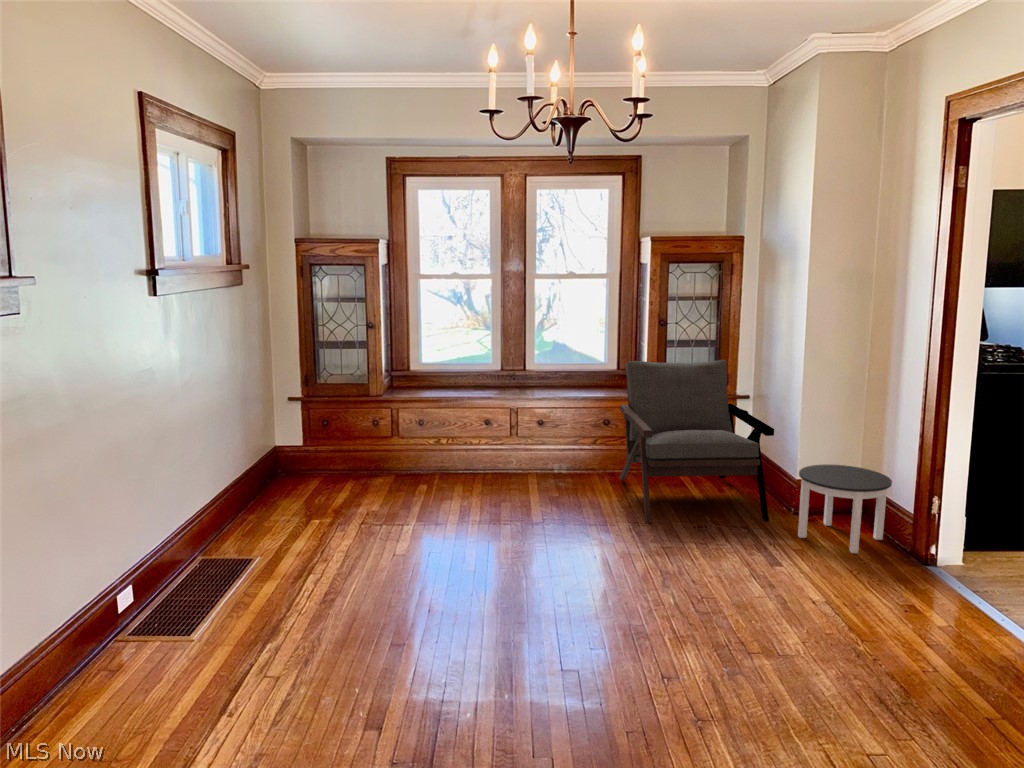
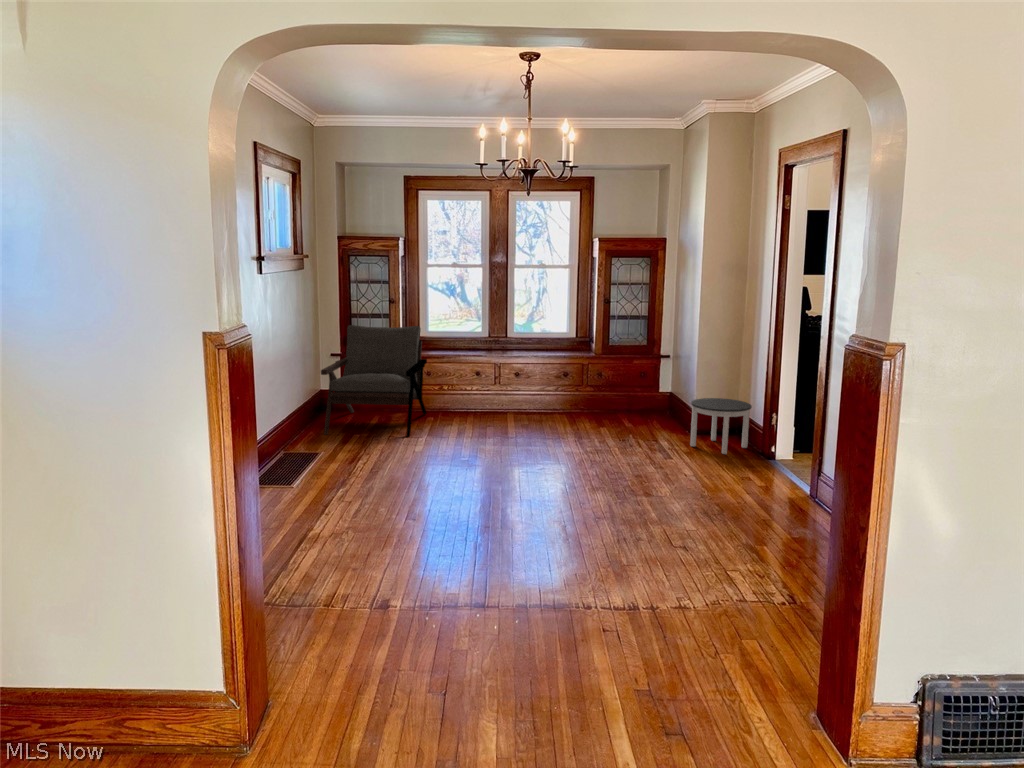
armchair: present [620,360,774,523] -> present [321,325,427,436]

